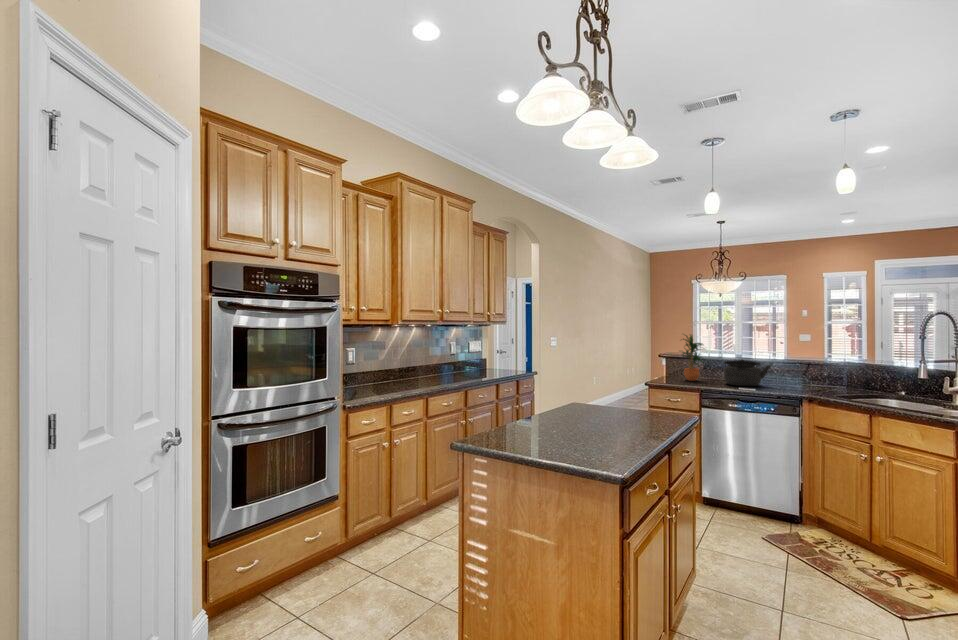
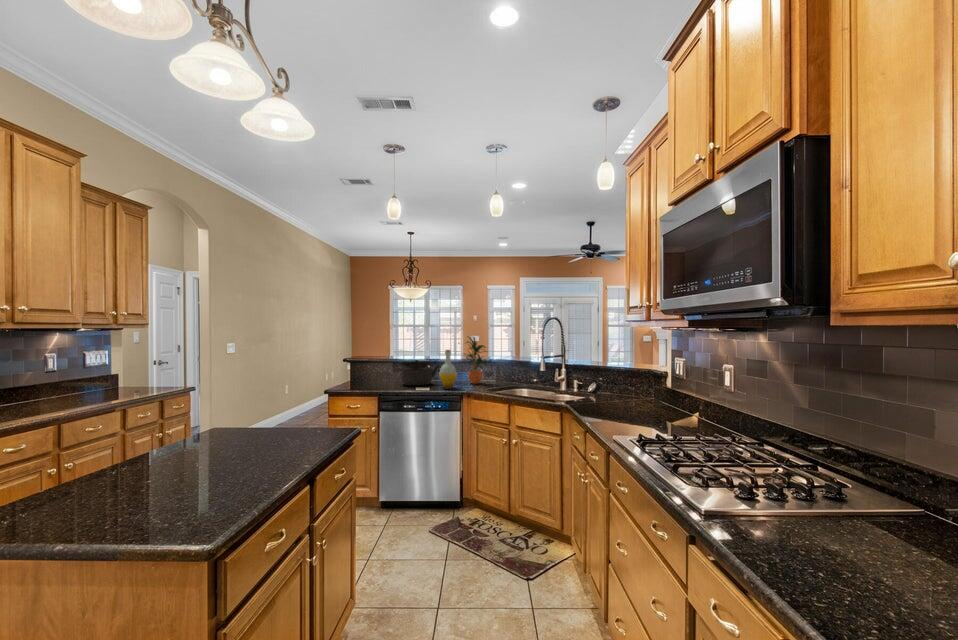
potted plant: present [682,335,704,381] -> present [464,337,486,384]
bottle: none [771,350,794,392] -> present [439,350,457,389]

